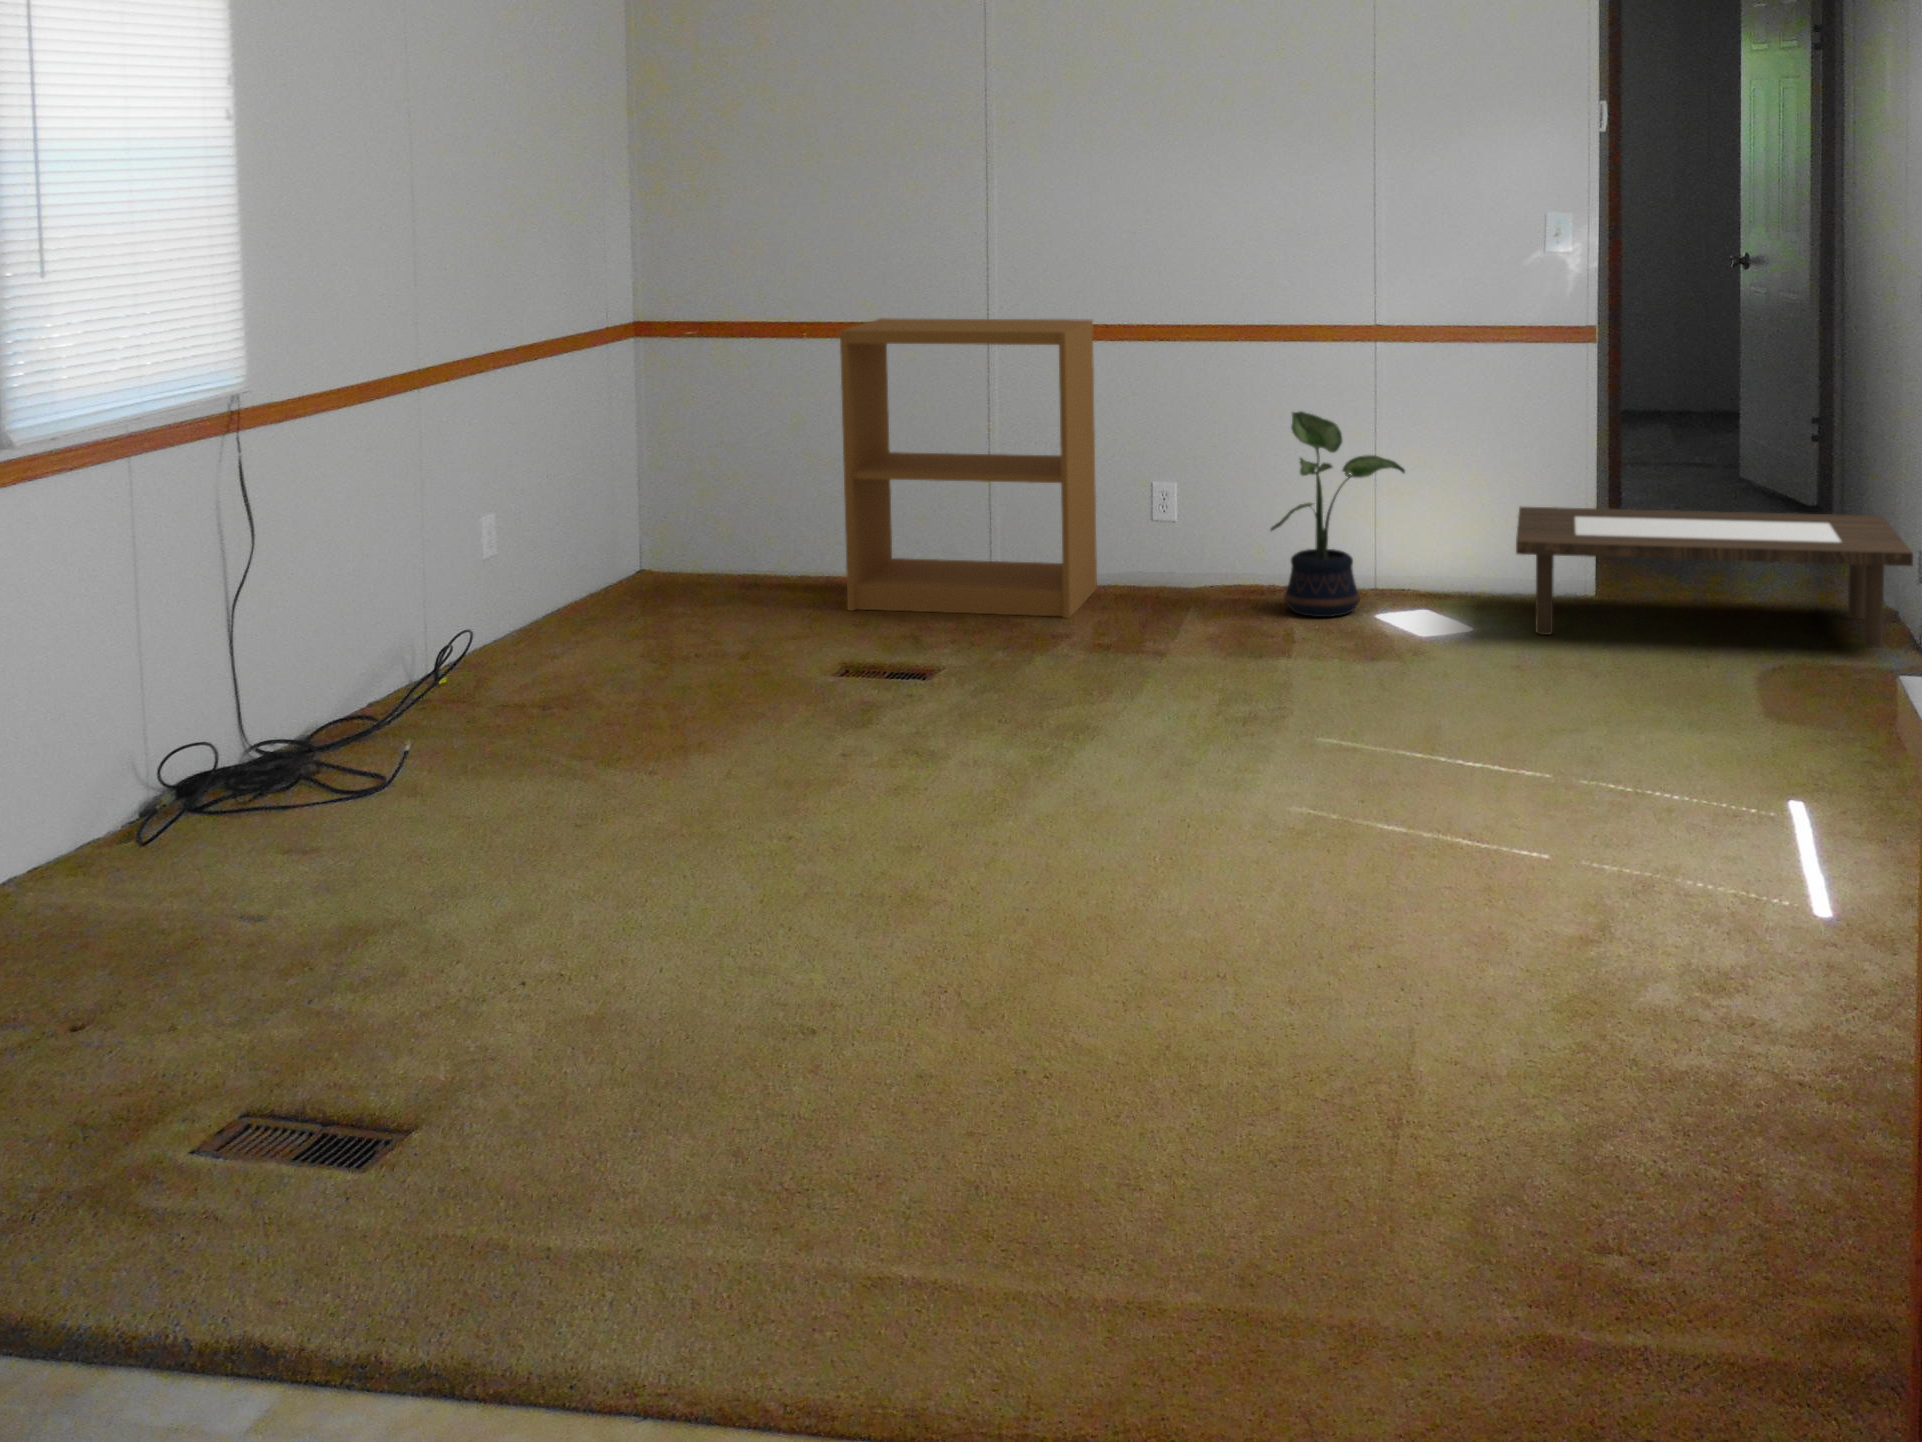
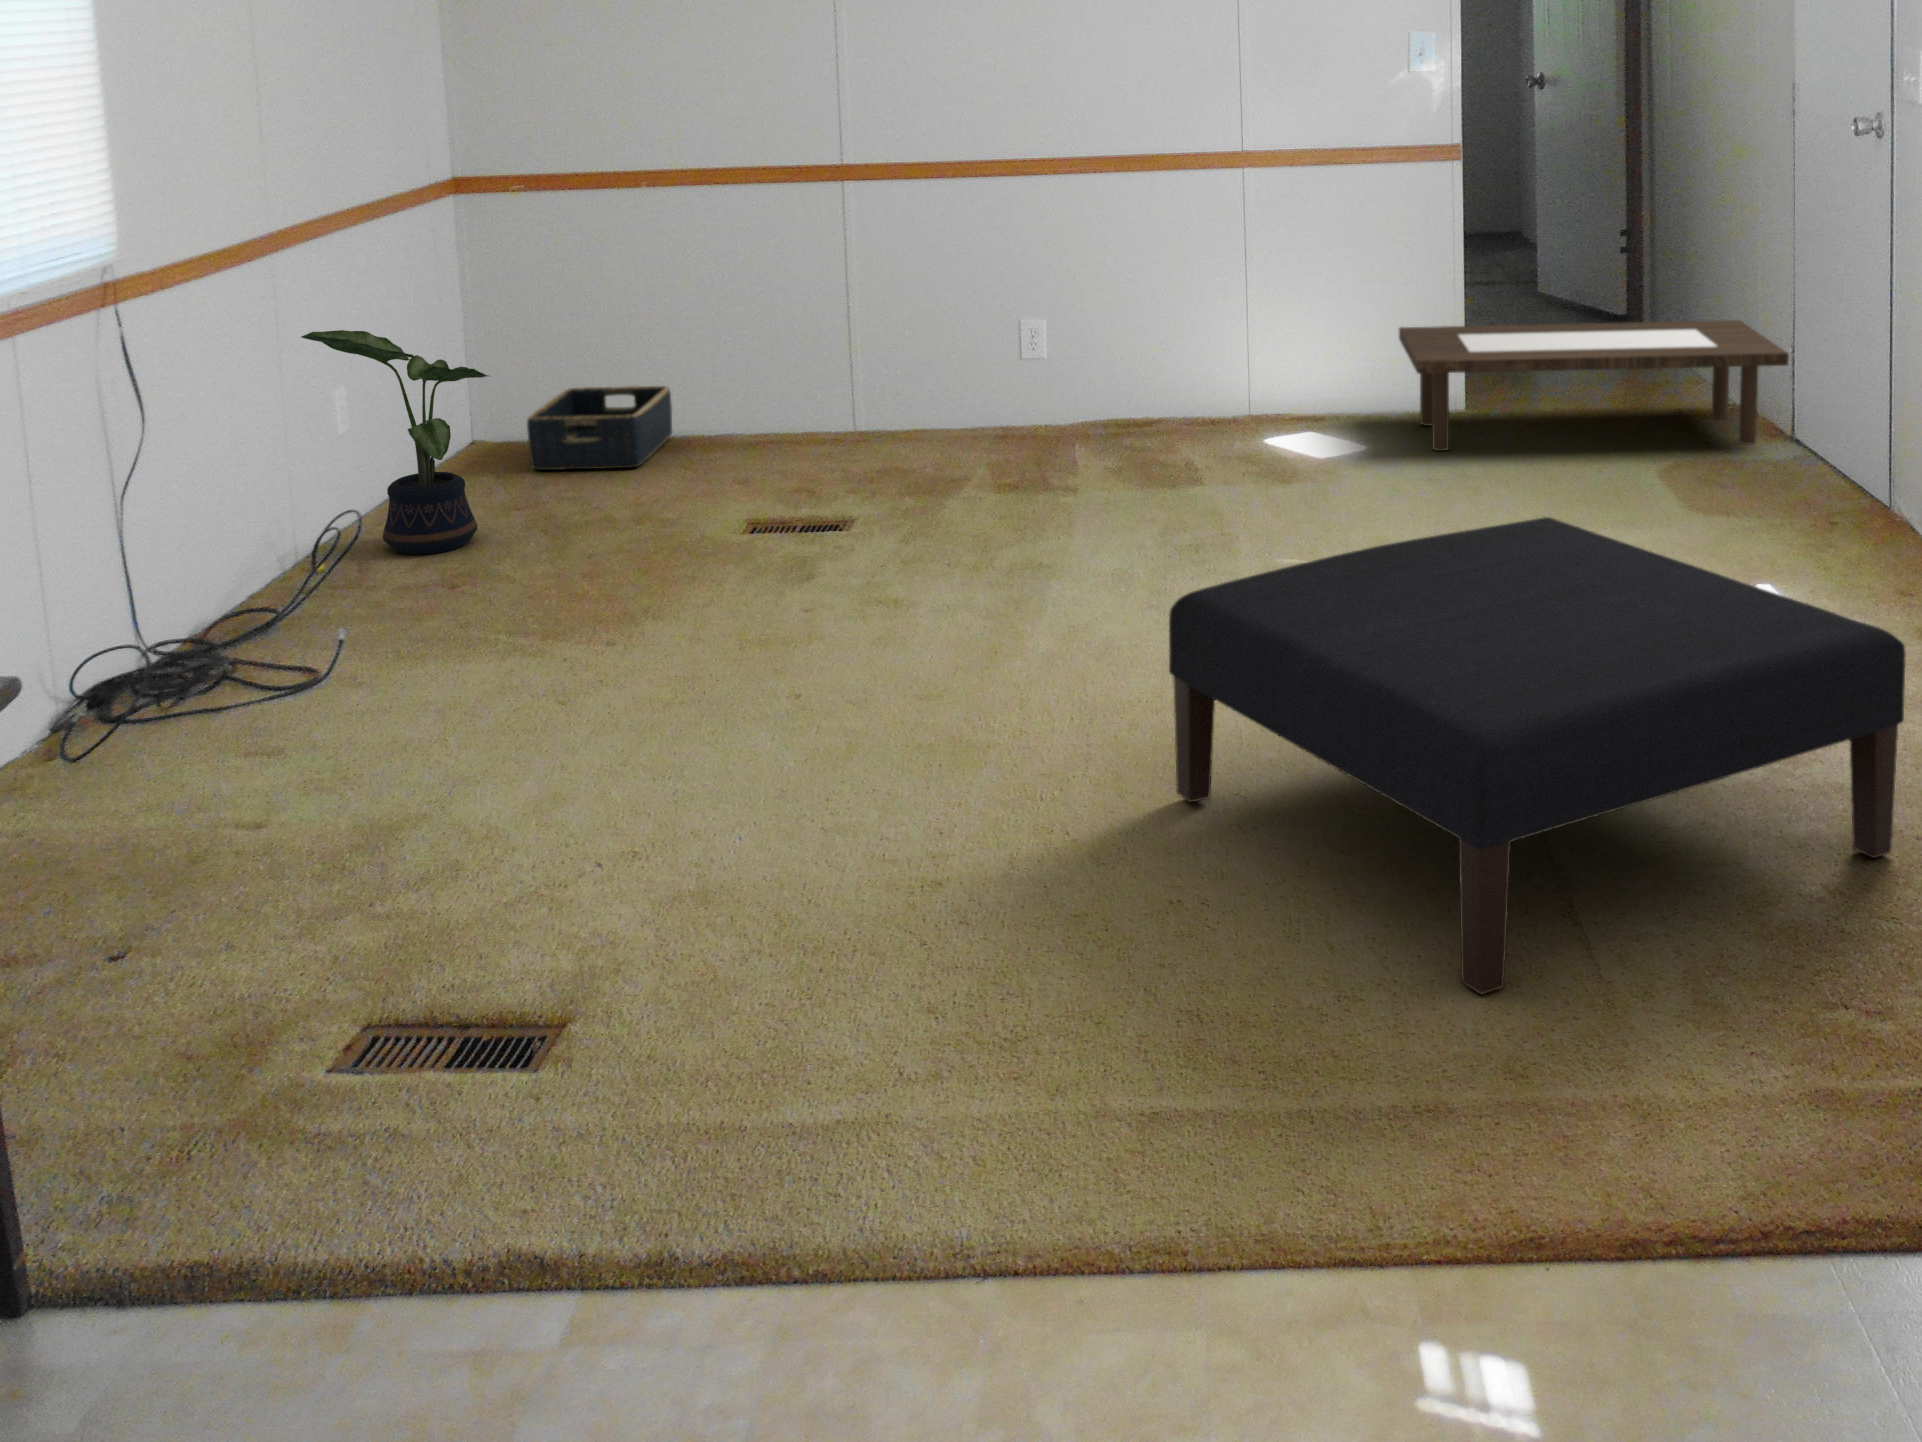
bookshelf: present [840,318,1097,618] -> none [706,155,975,468]
potted plant: present [1271,411,1405,617] -> present [301,330,489,554]
basket: none [674,527,818,605] -> present [527,386,672,470]
ottoman: none [1080,709,1806,1206] -> present [1169,517,1906,995]

